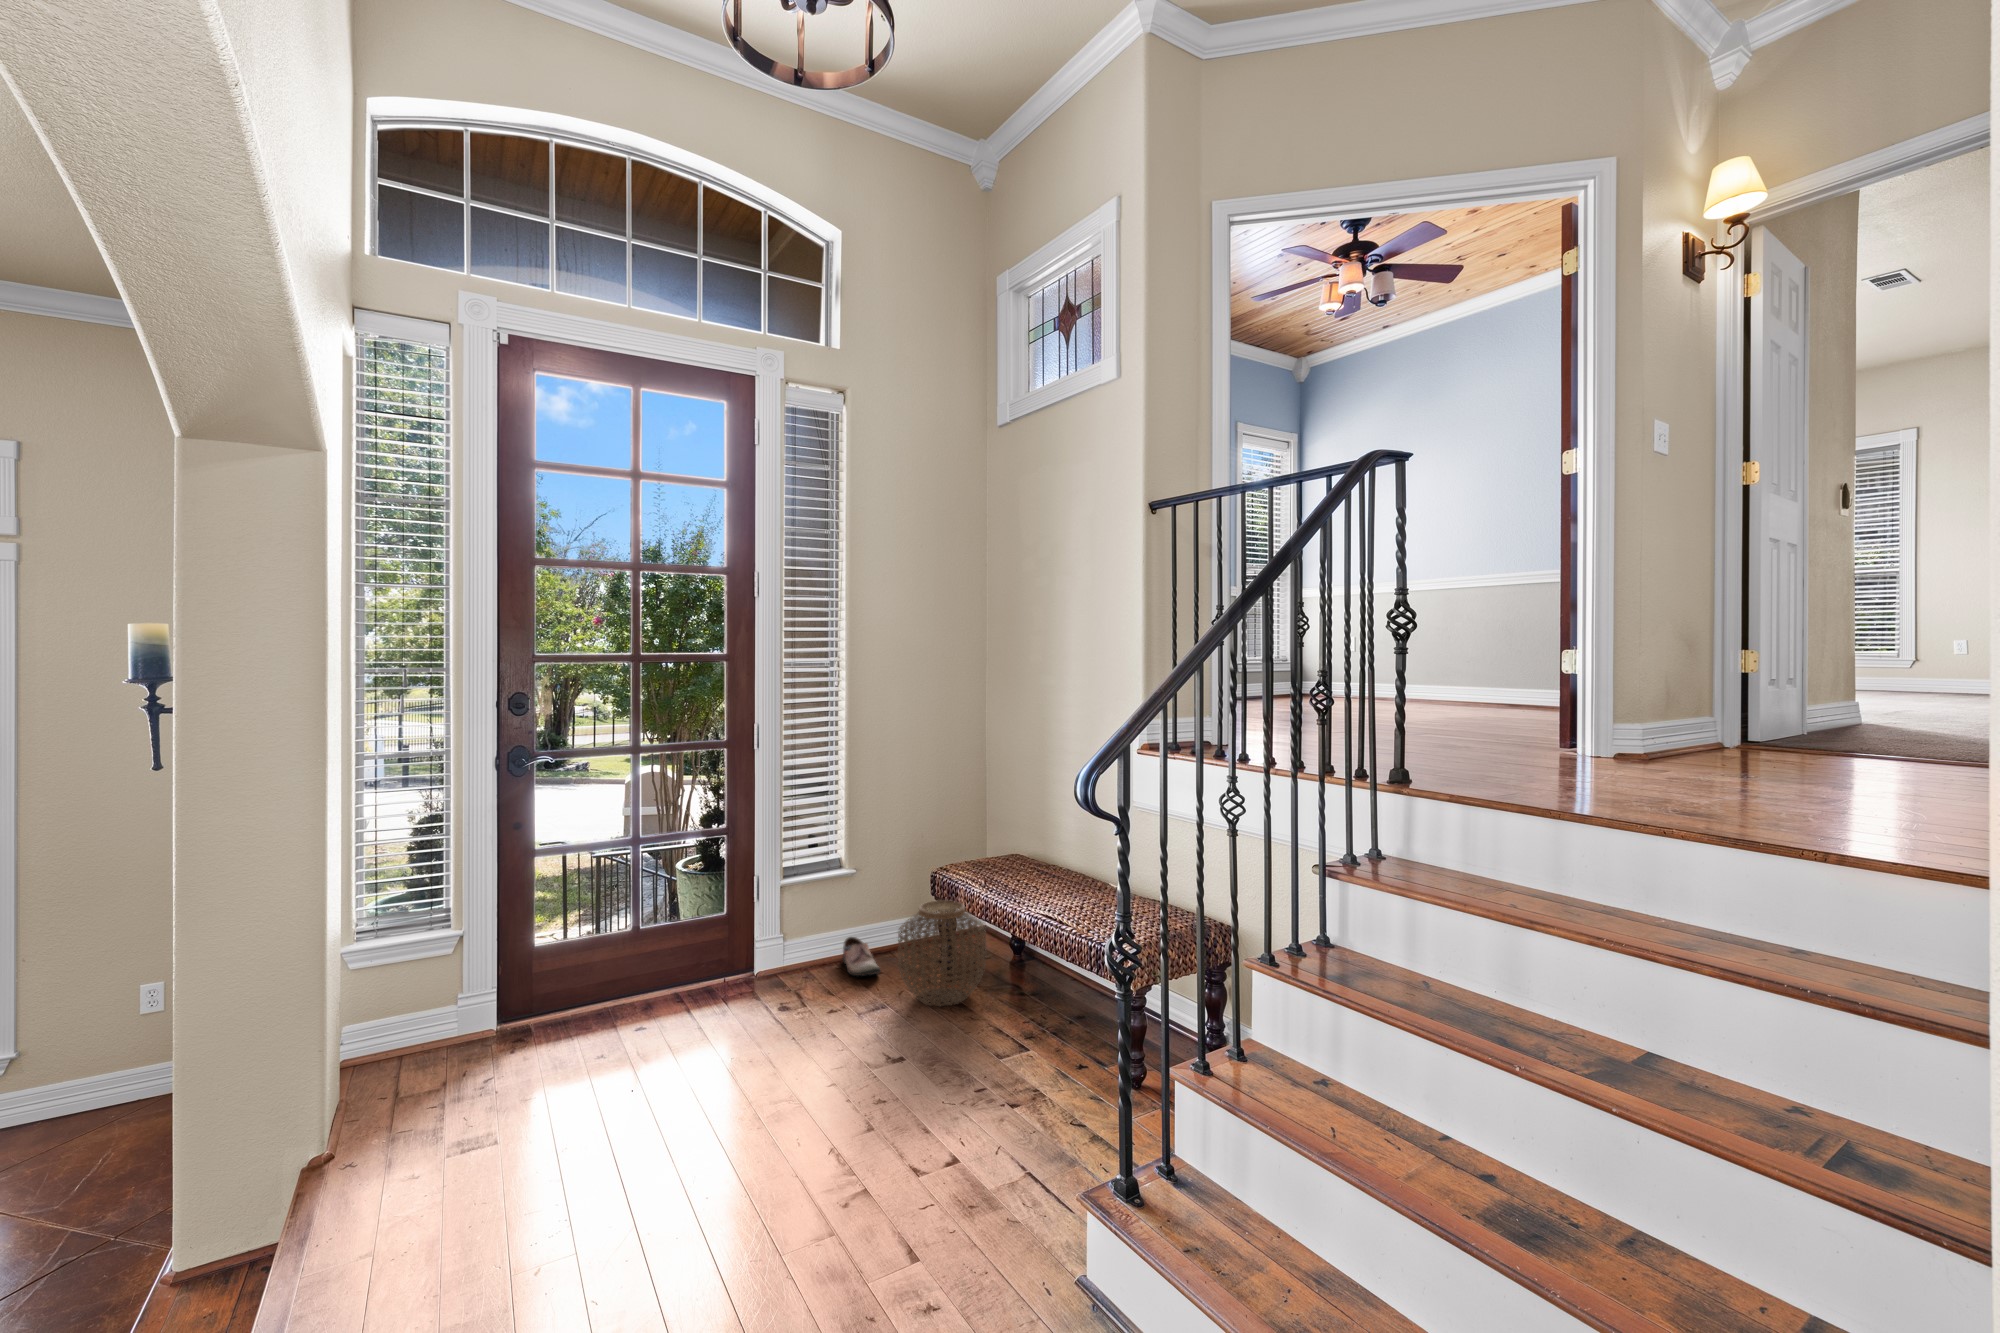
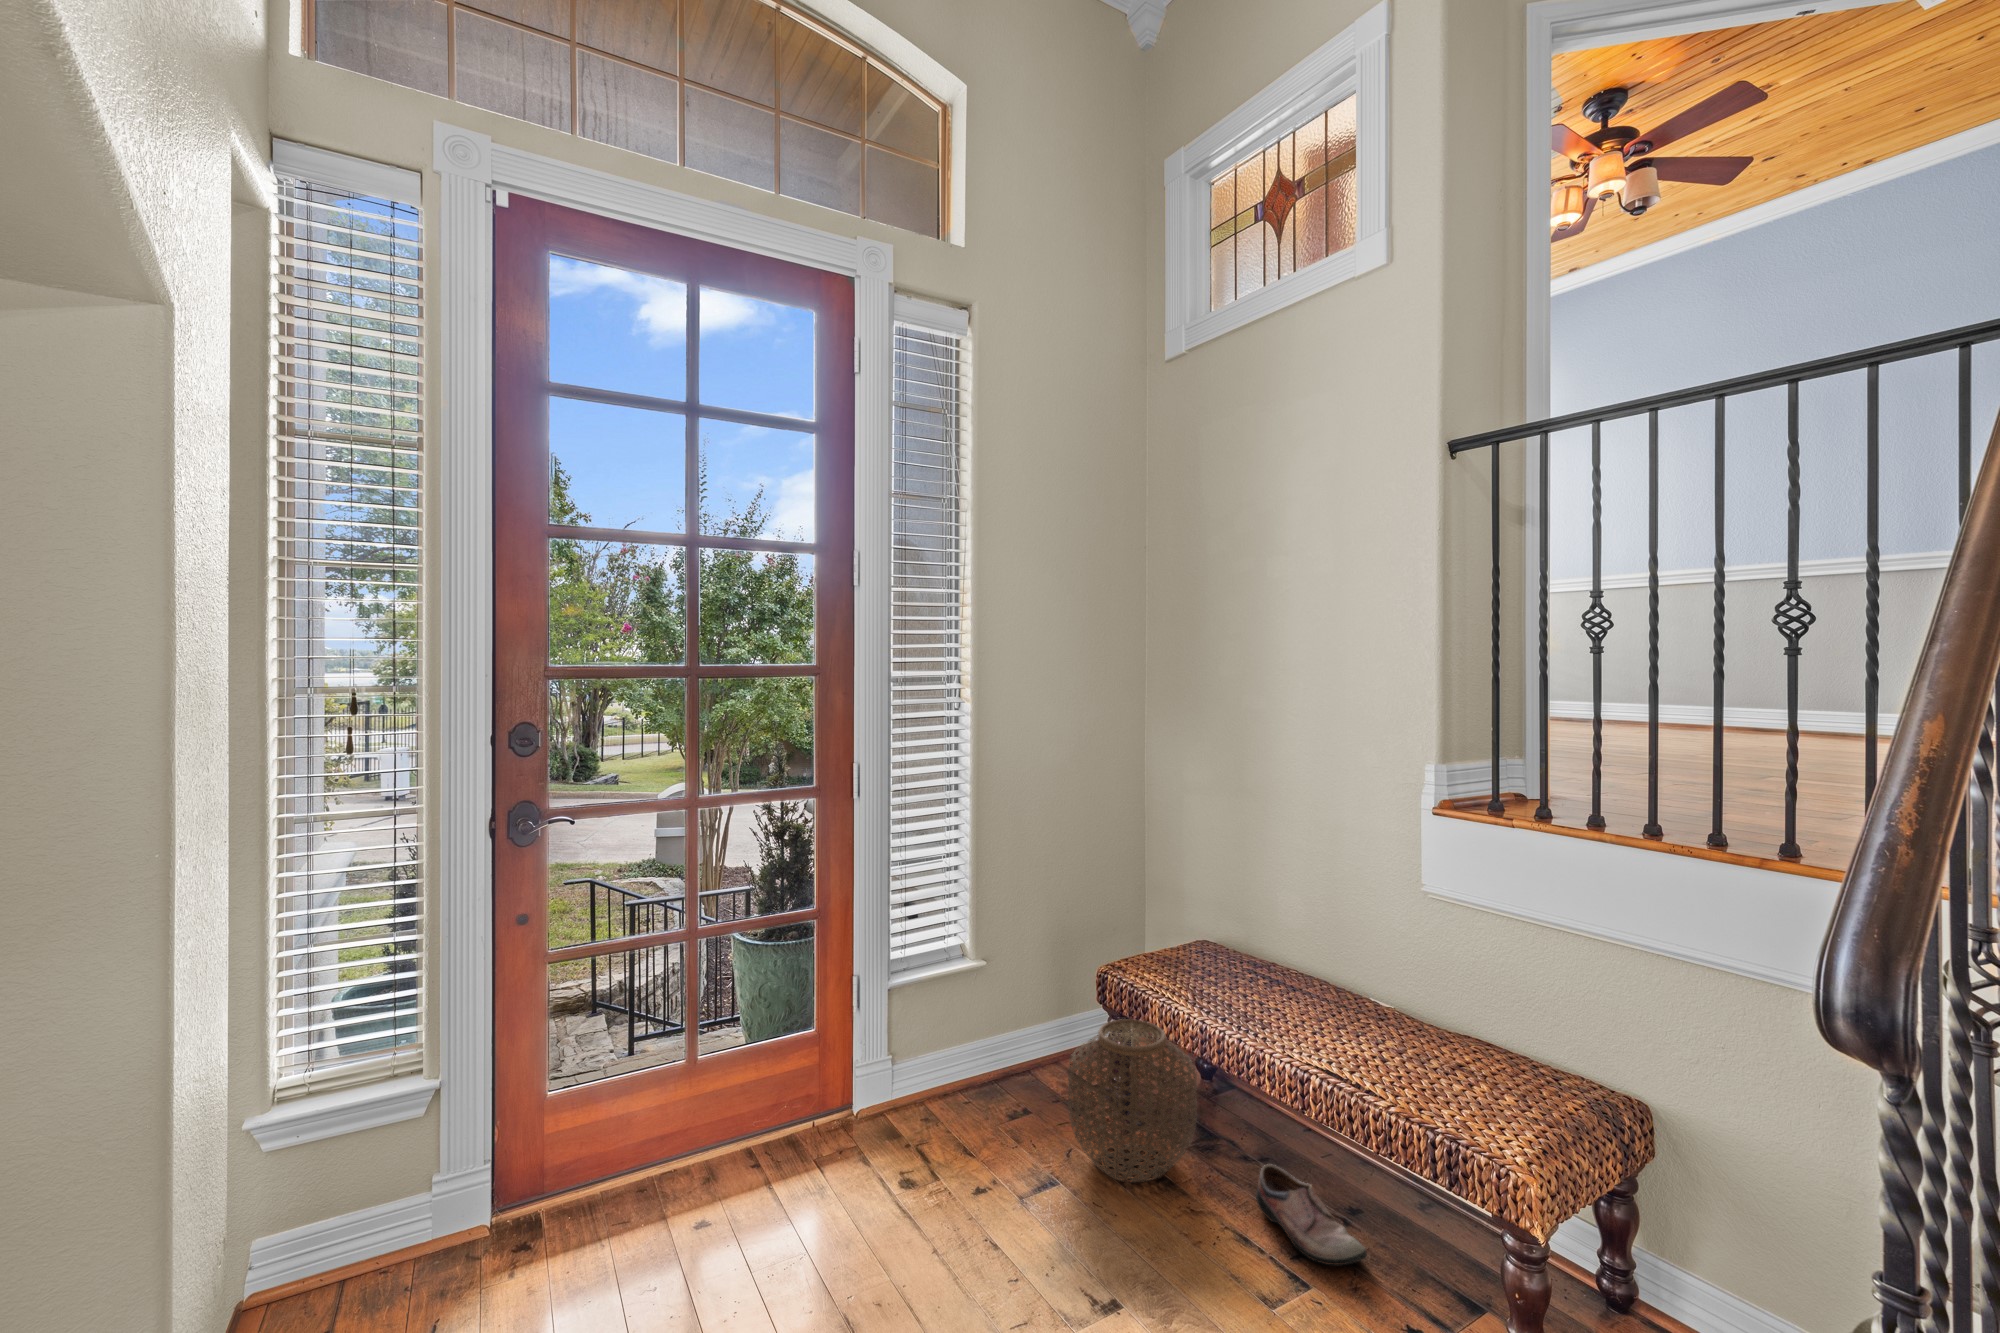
shoe: present [842,937,880,976] -> present [1256,1164,1367,1265]

